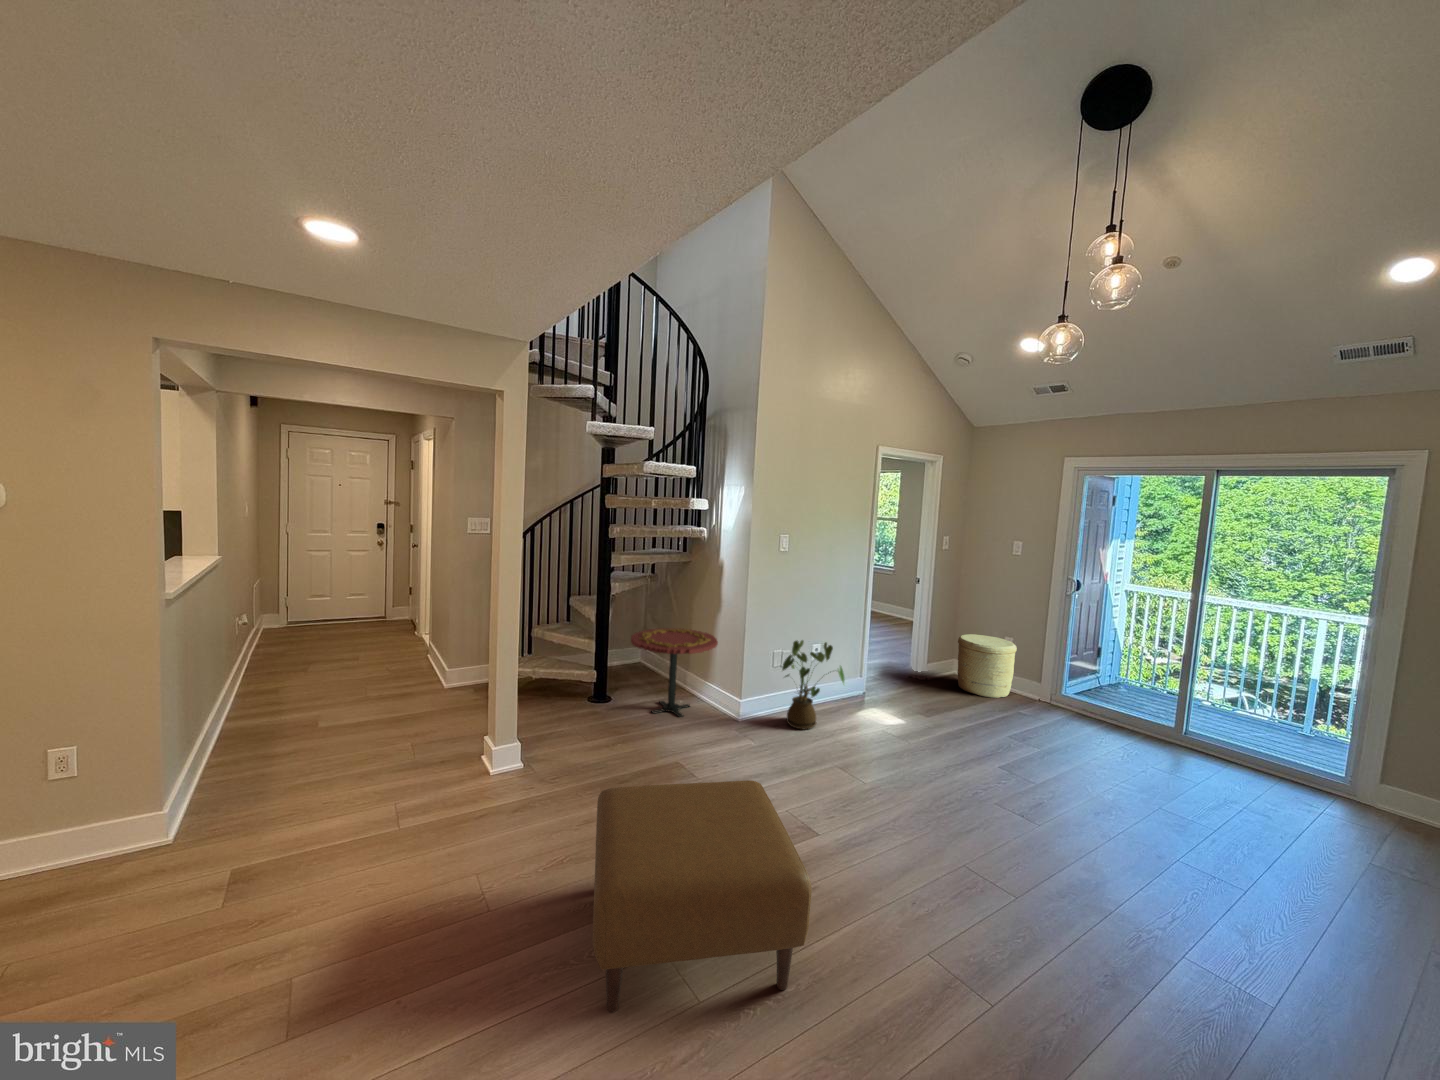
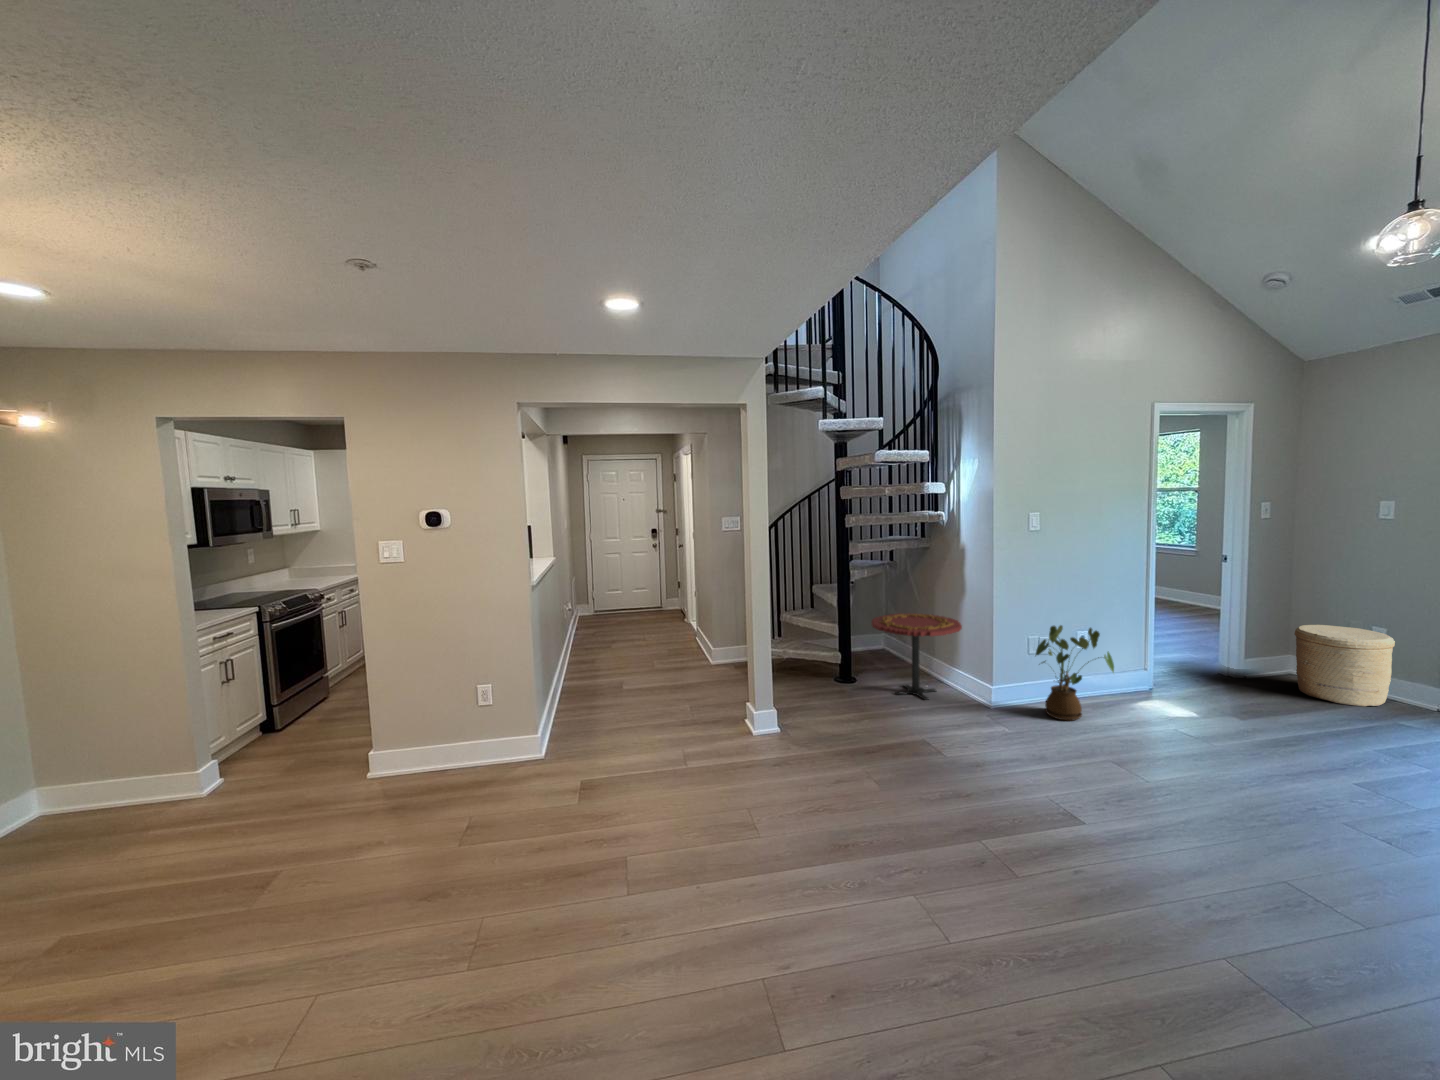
ottoman: present [593,780,812,1012] -> none [840,738,1043,925]

